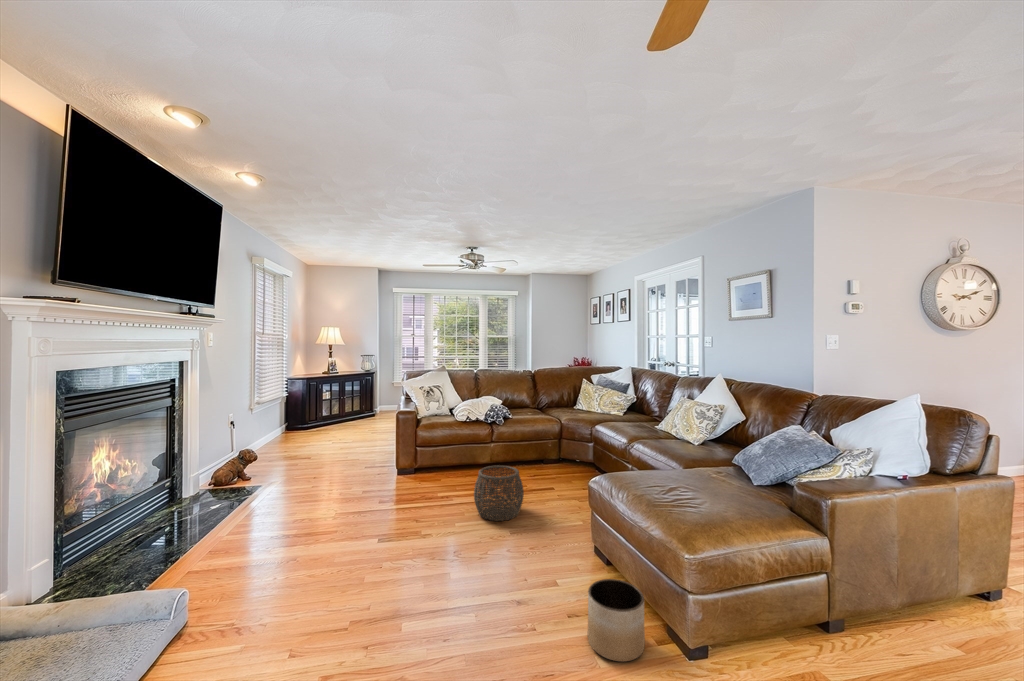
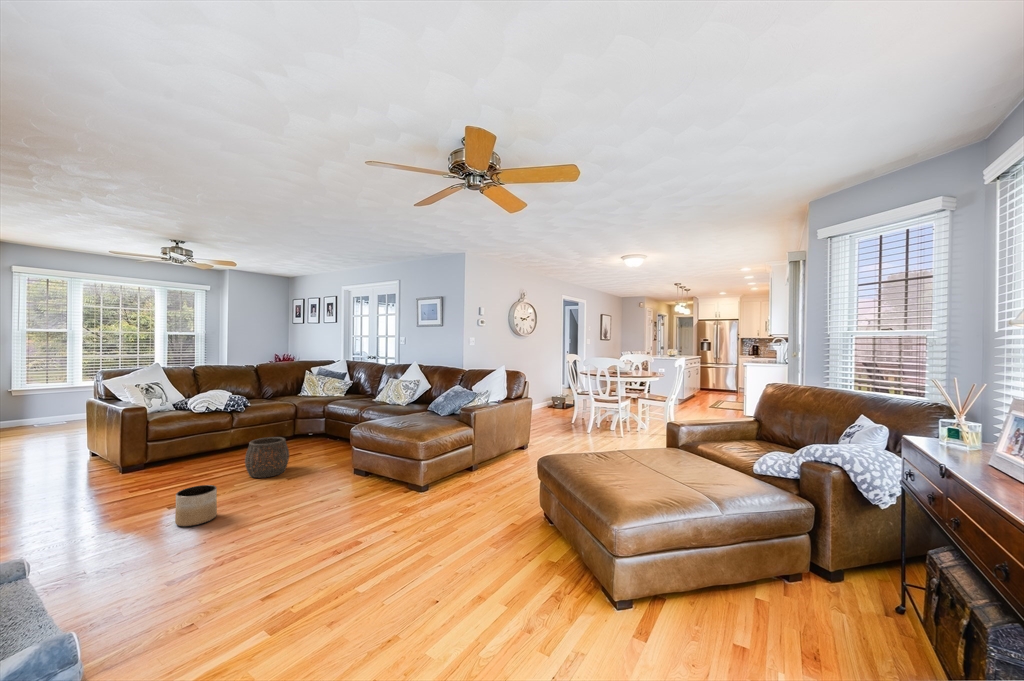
planter: present [588,579,645,662] -> present [175,485,217,527]

